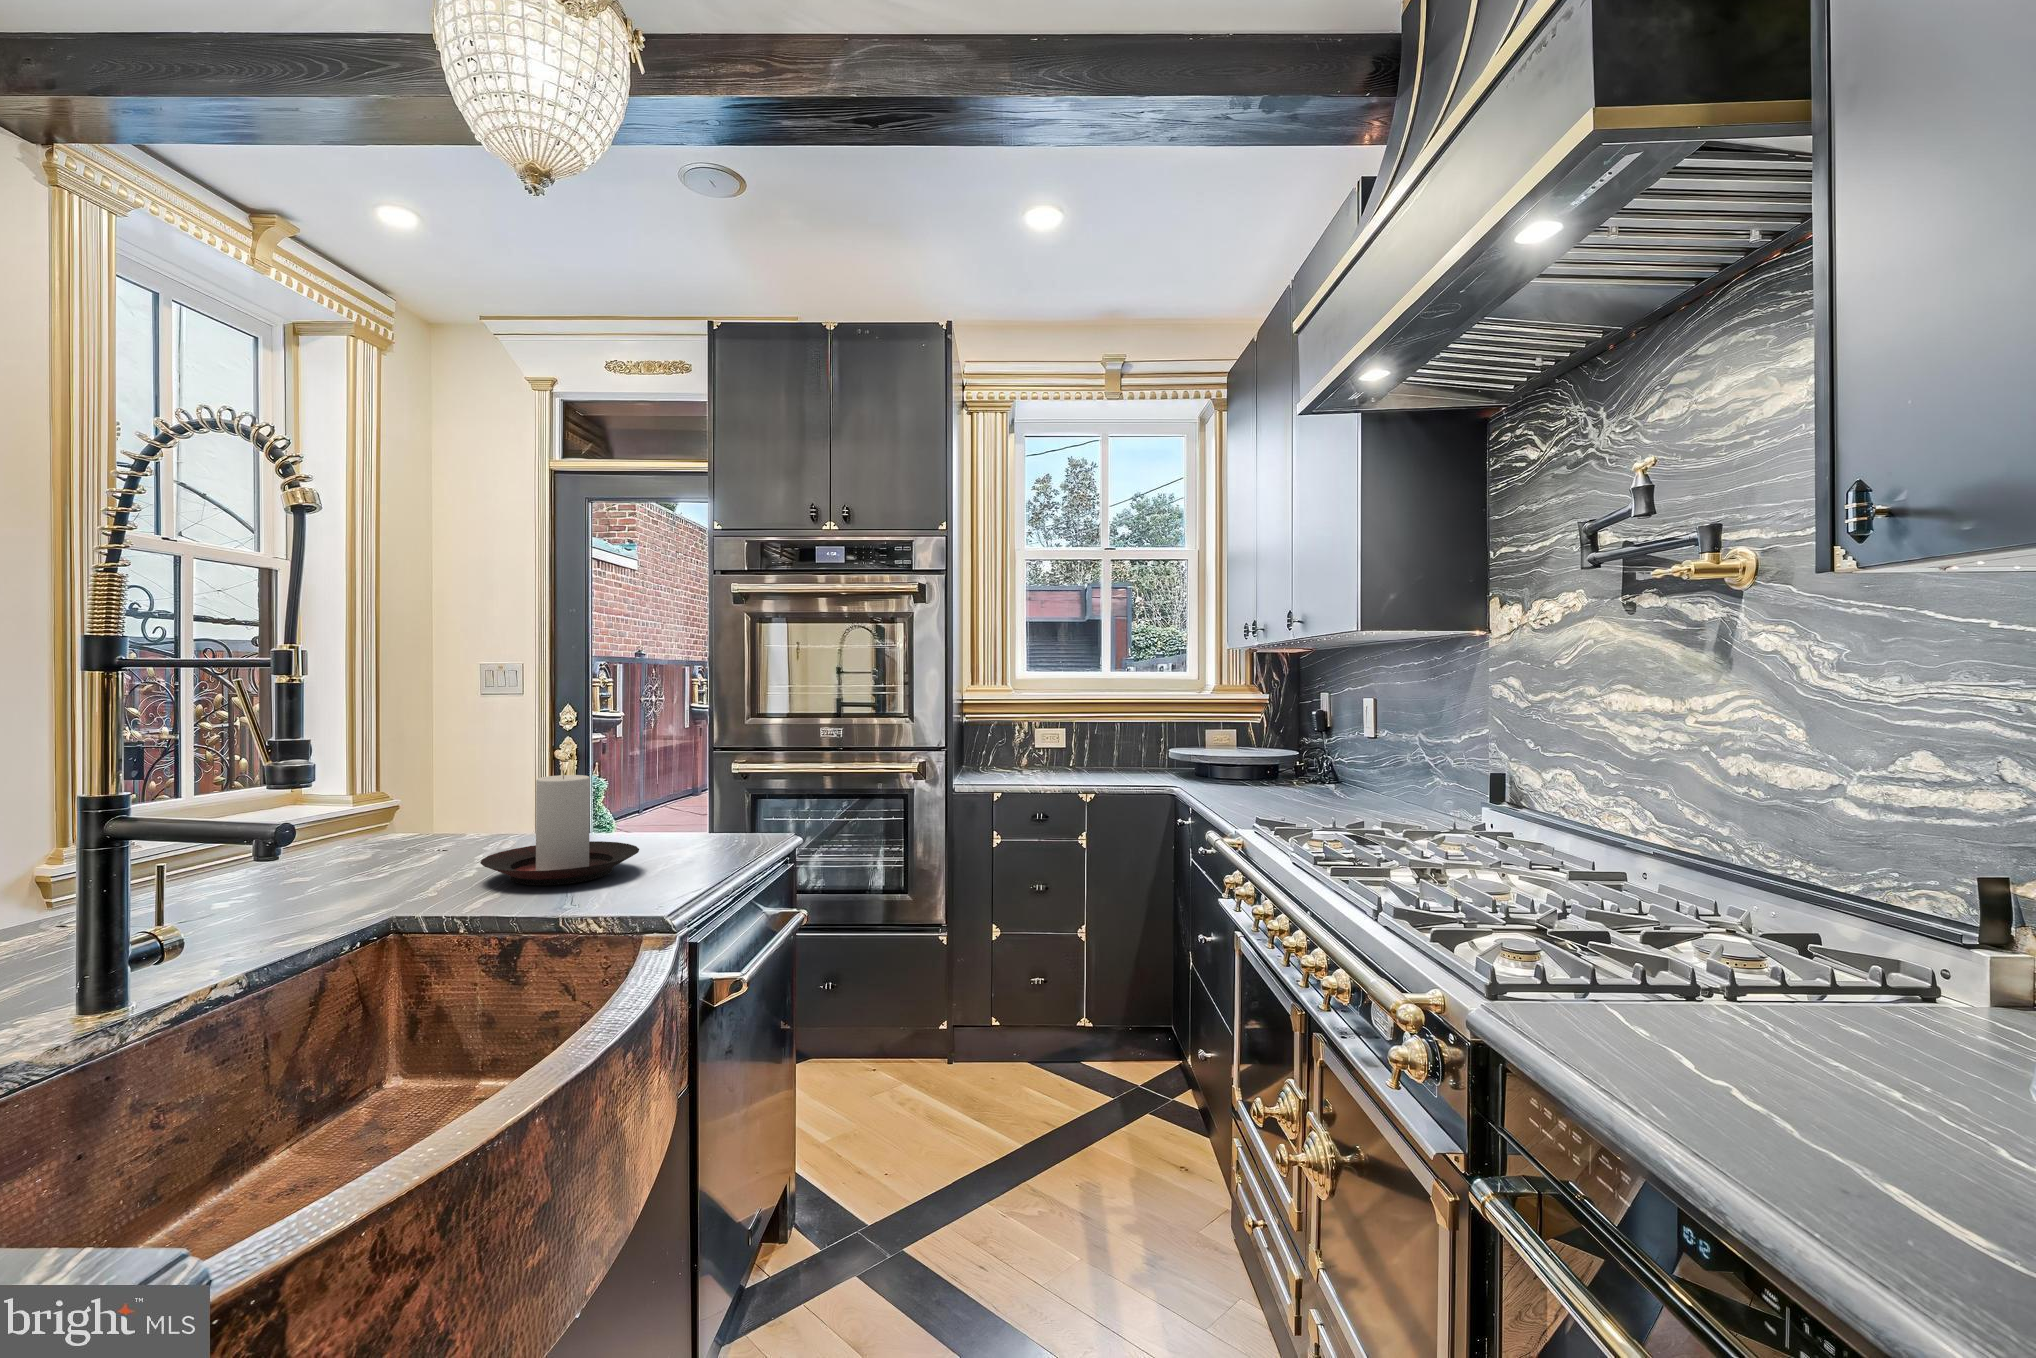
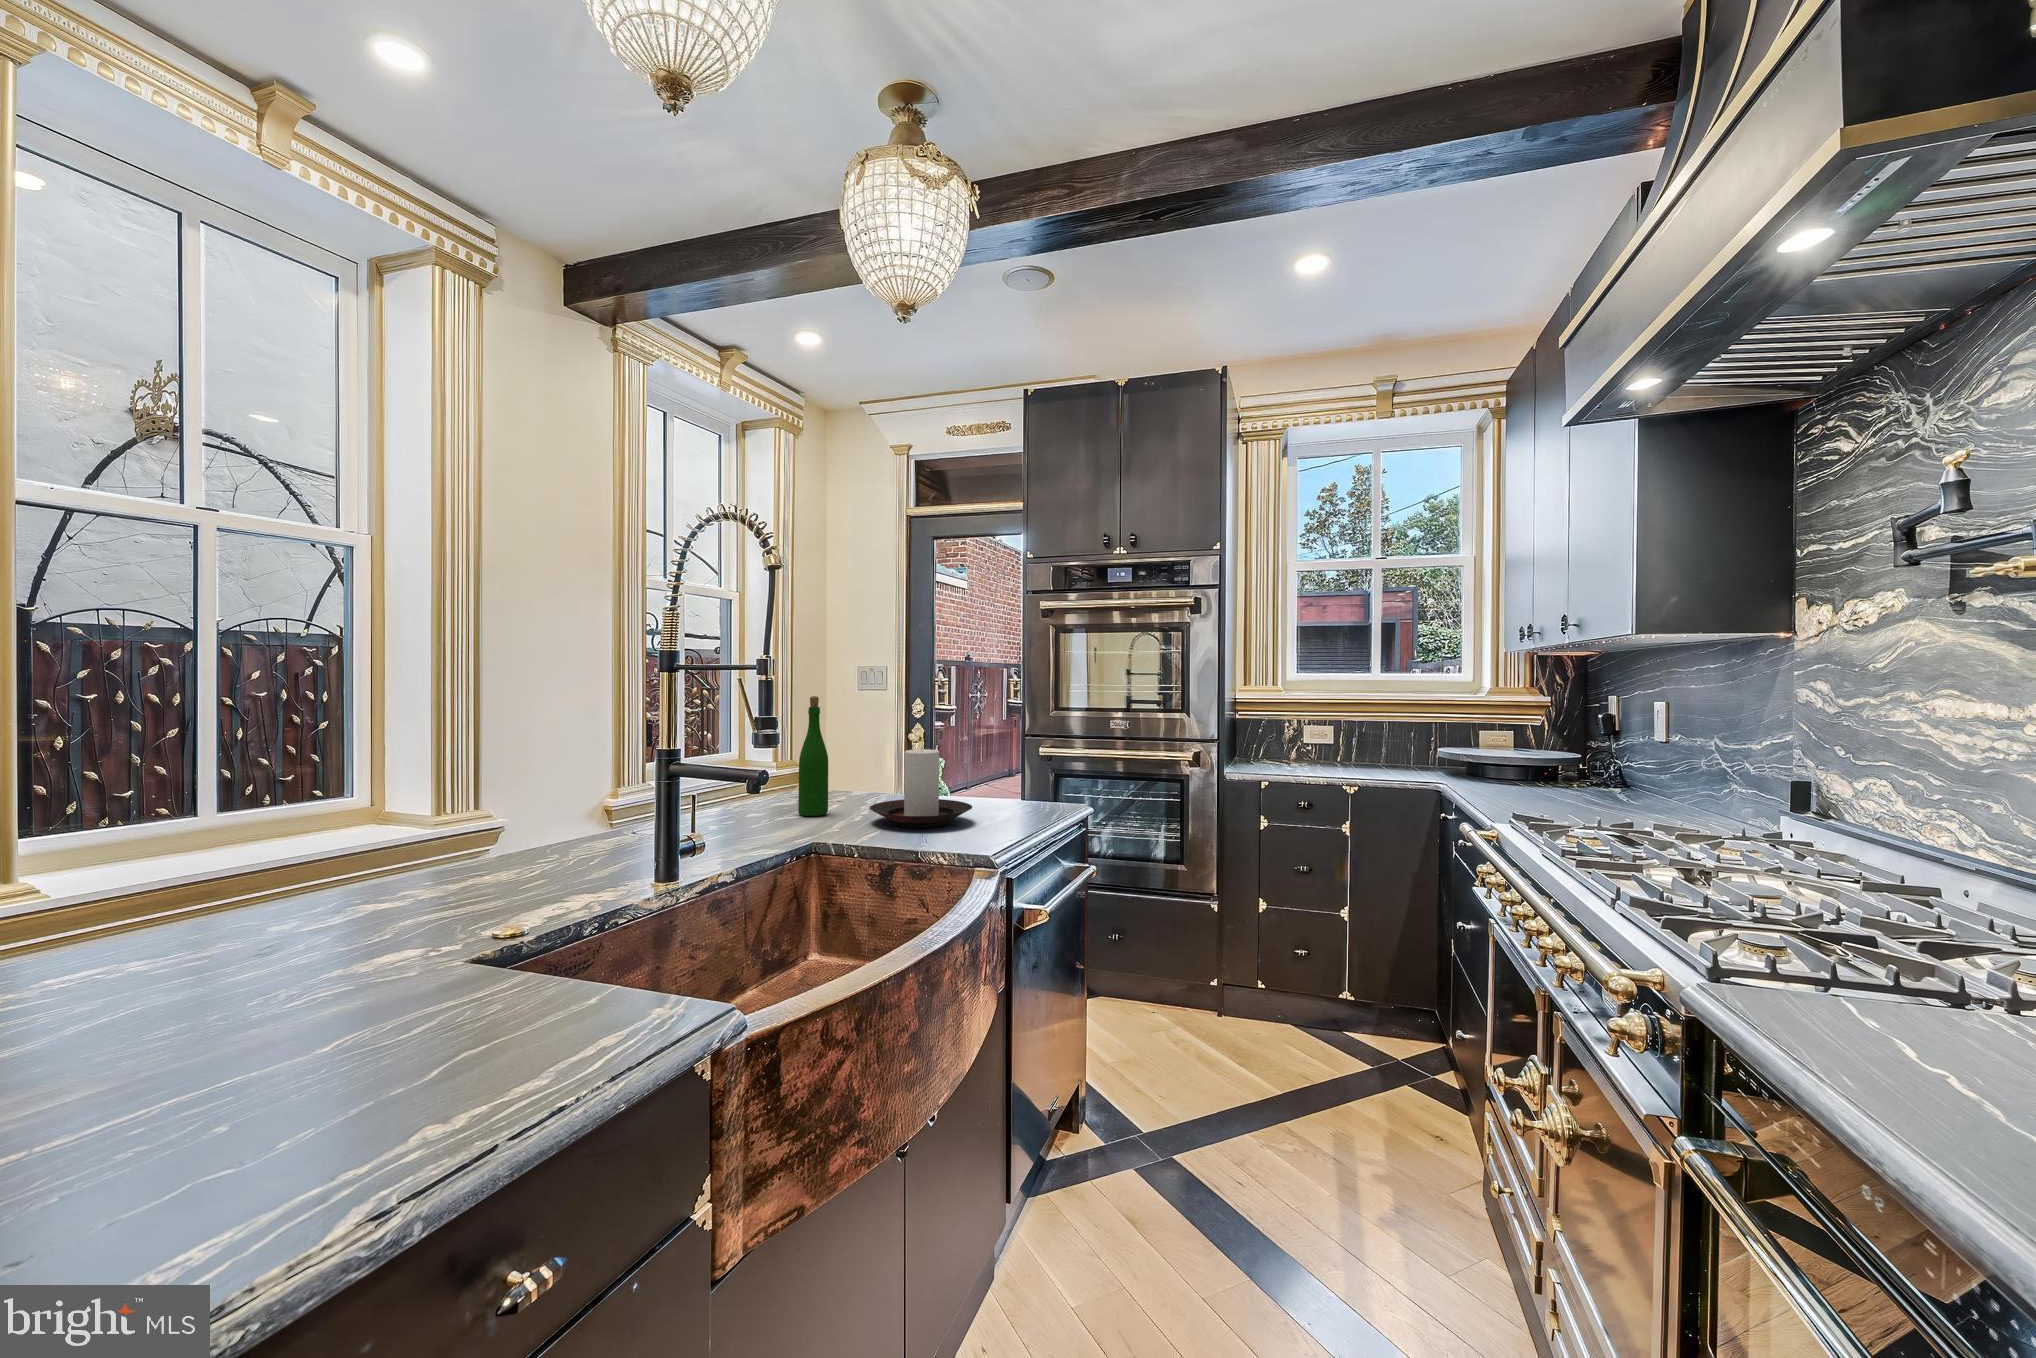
wine bottle: none [362,704,415,880] -> present [798,696,828,816]

